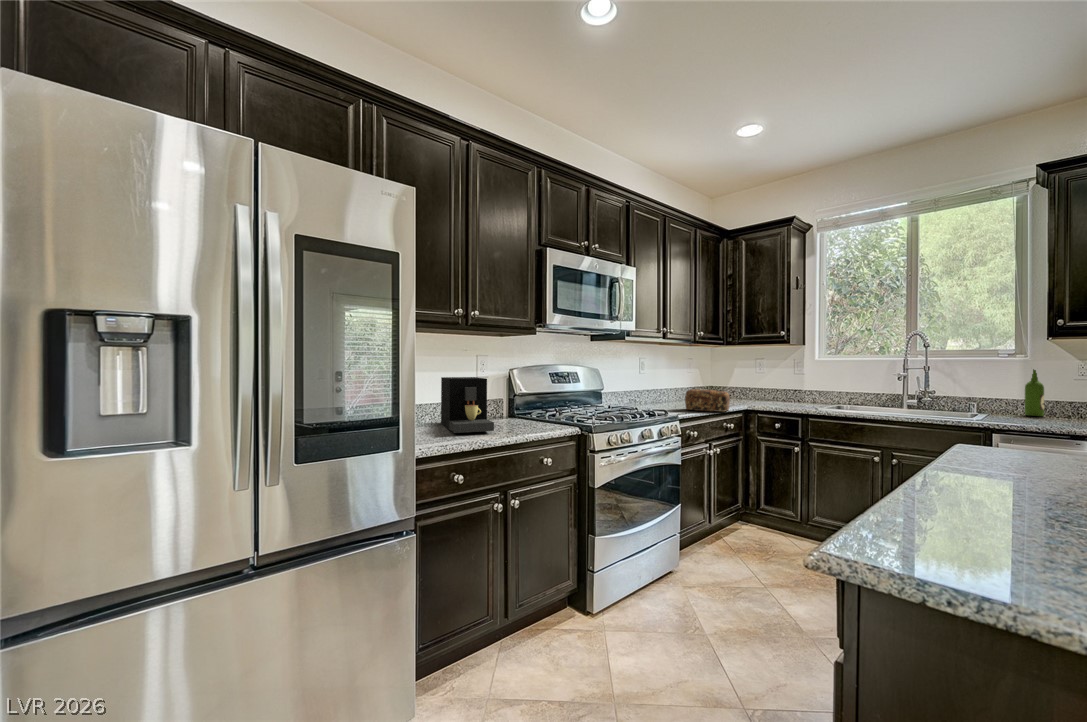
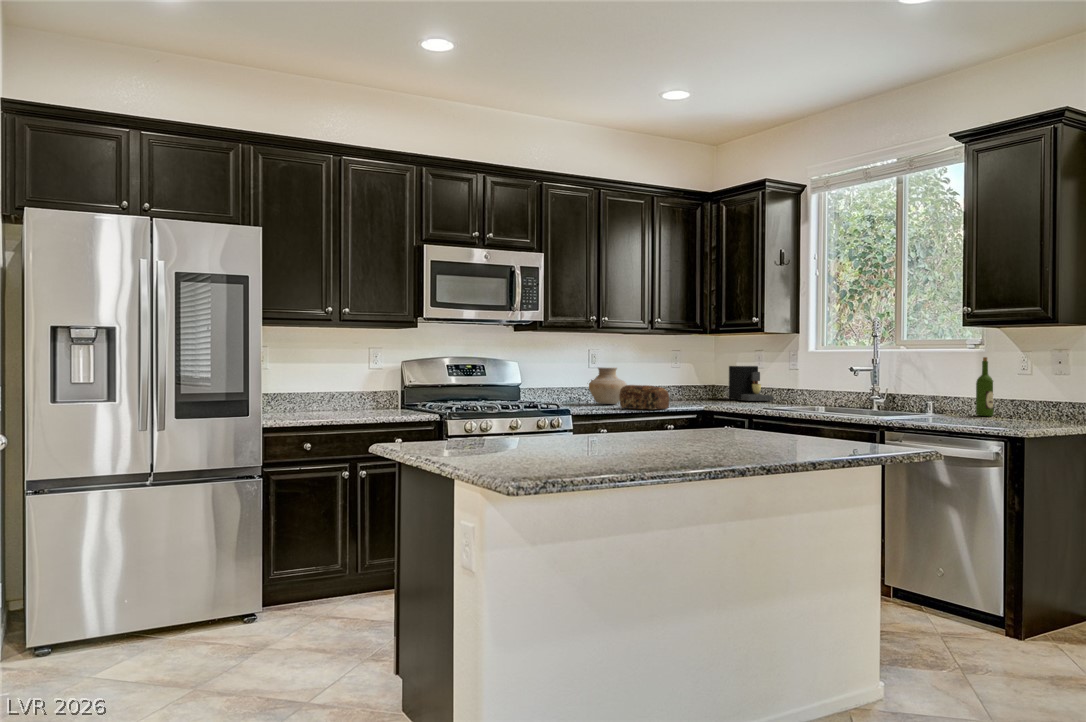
vase: none [635,373,671,405] -> present [589,368,627,404]
coffee maker: present [441,377,494,433] -> present [729,366,774,401]

